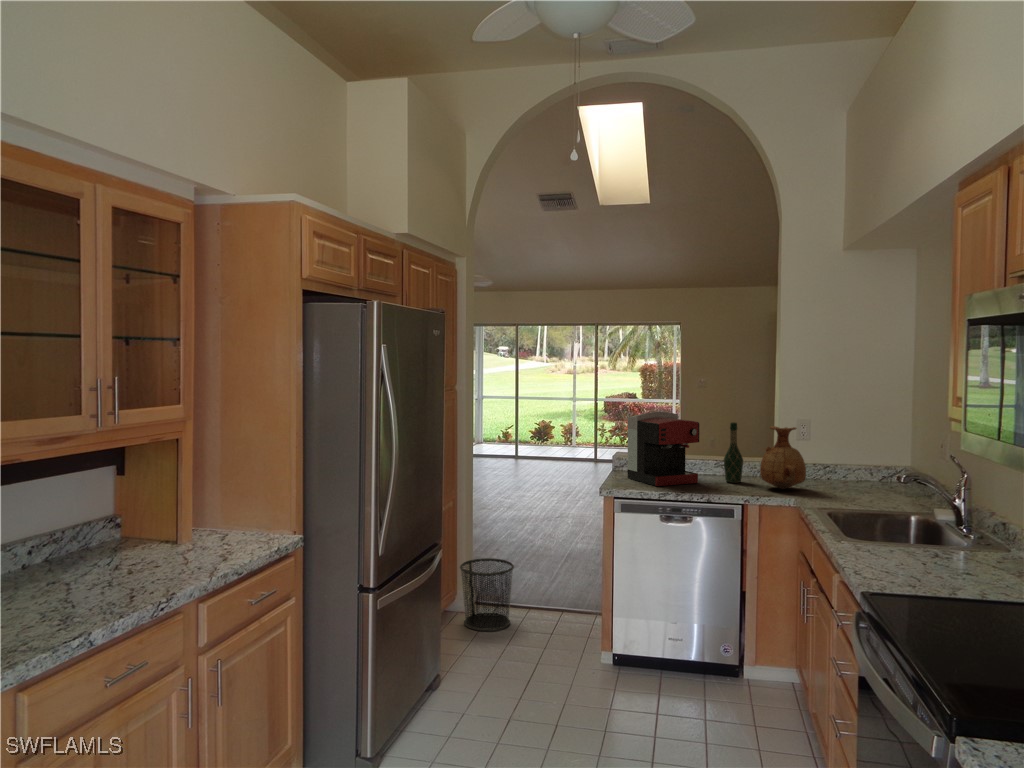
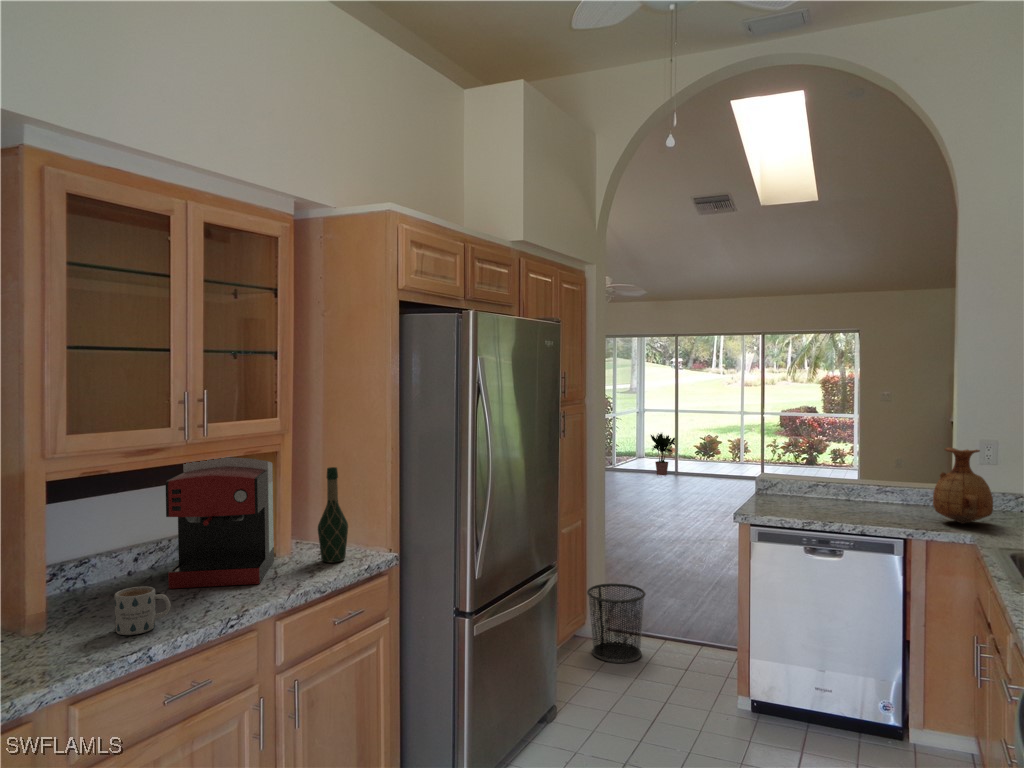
coffee maker: present [628,412,699,486] -> present [166,457,274,589]
potted plant: none [490,418,516,459] -> present [651,433,675,475]
wine bottle: present [724,423,743,483] -> present [318,467,348,563]
mug: none [40,576,100,626] -> present [115,586,171,635]

